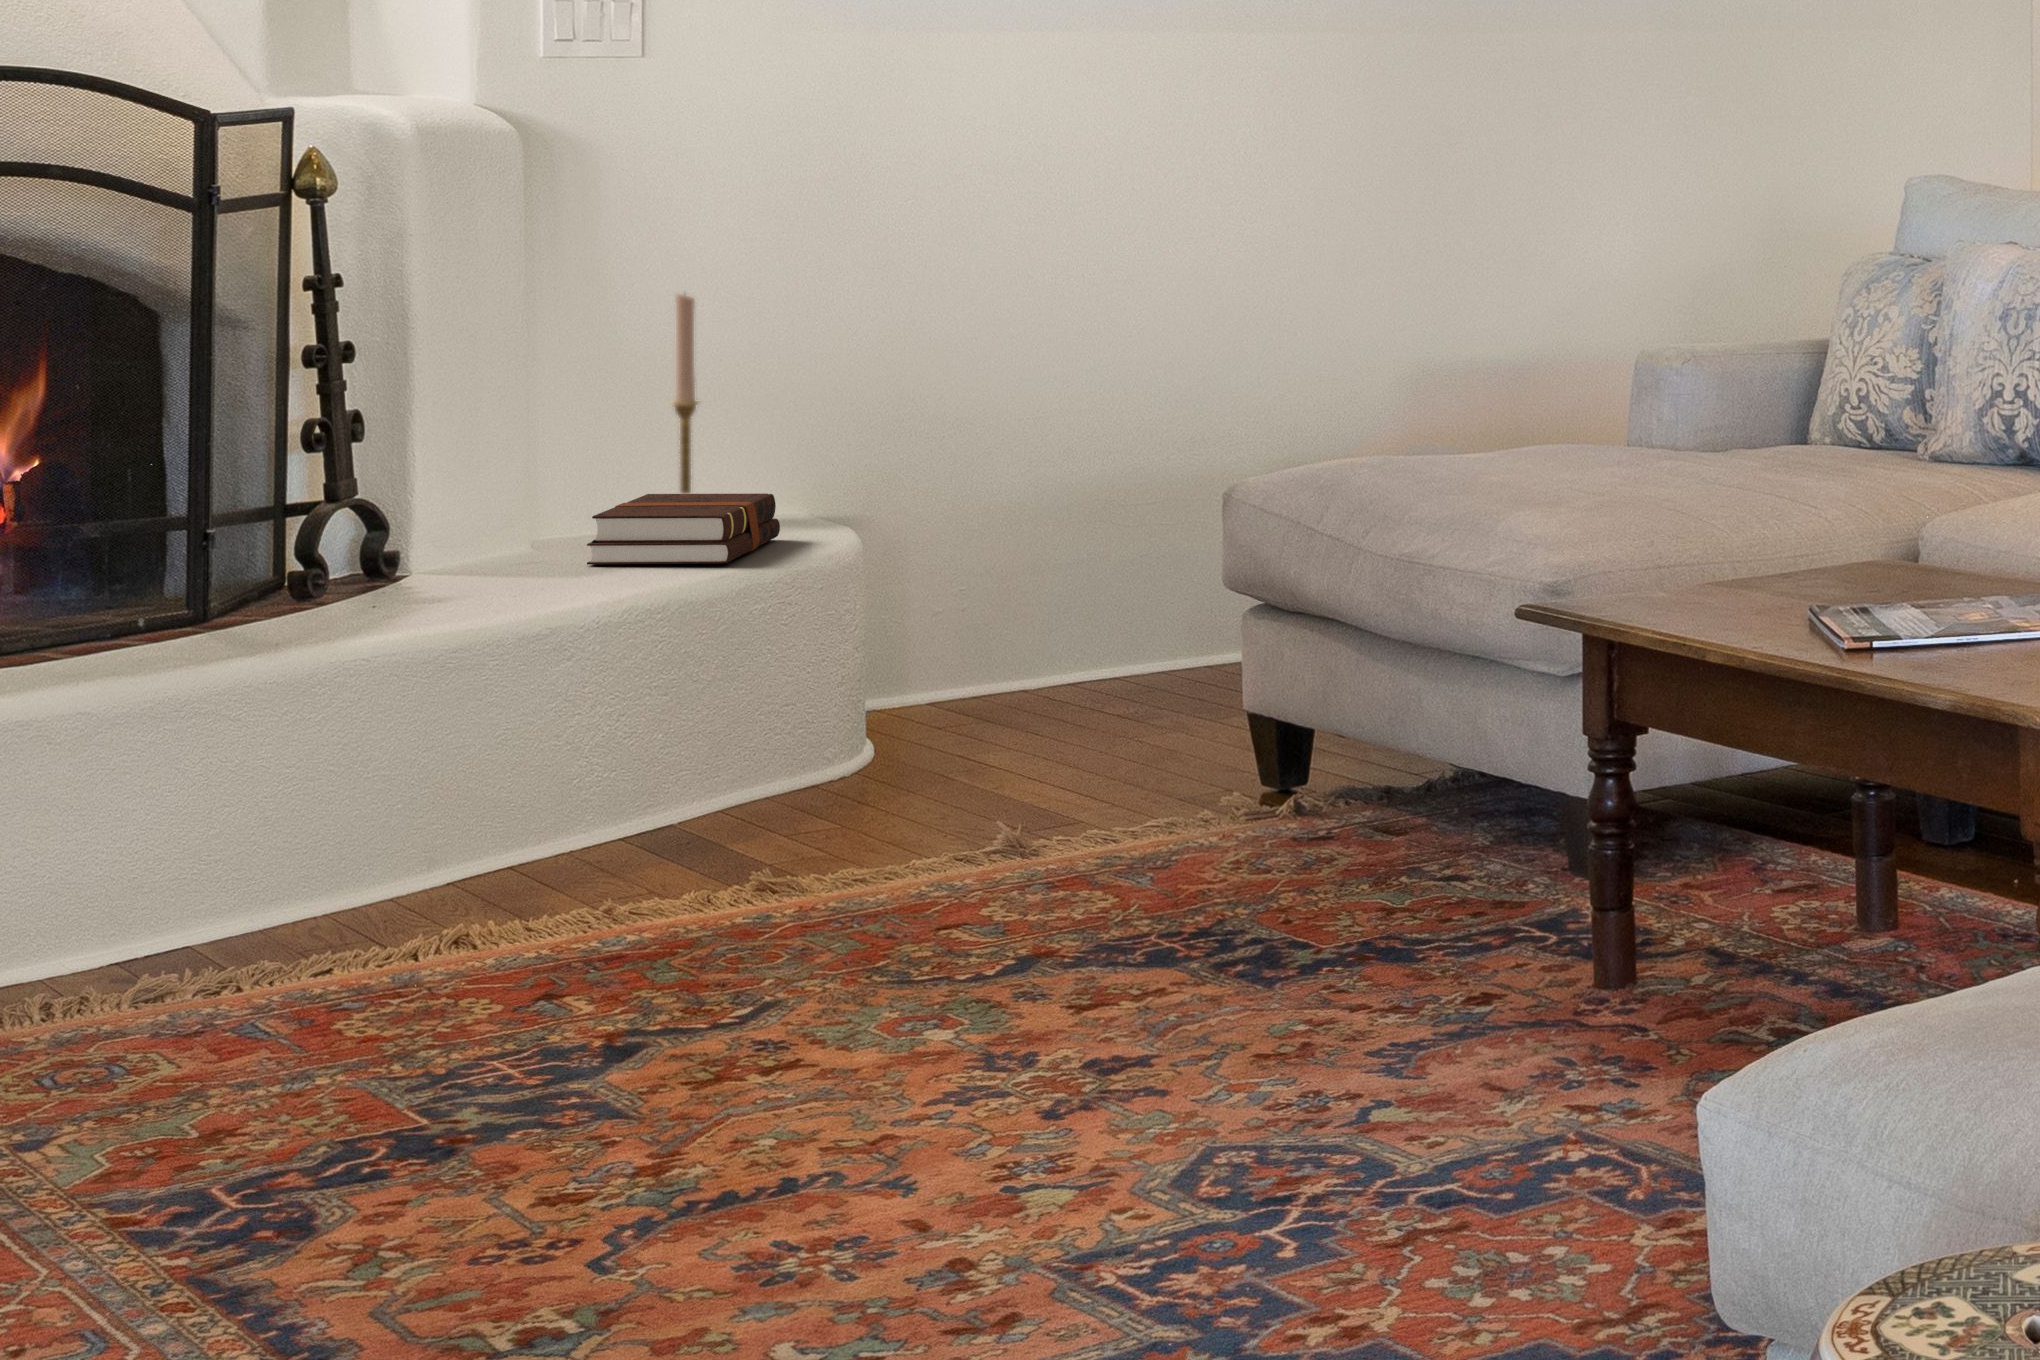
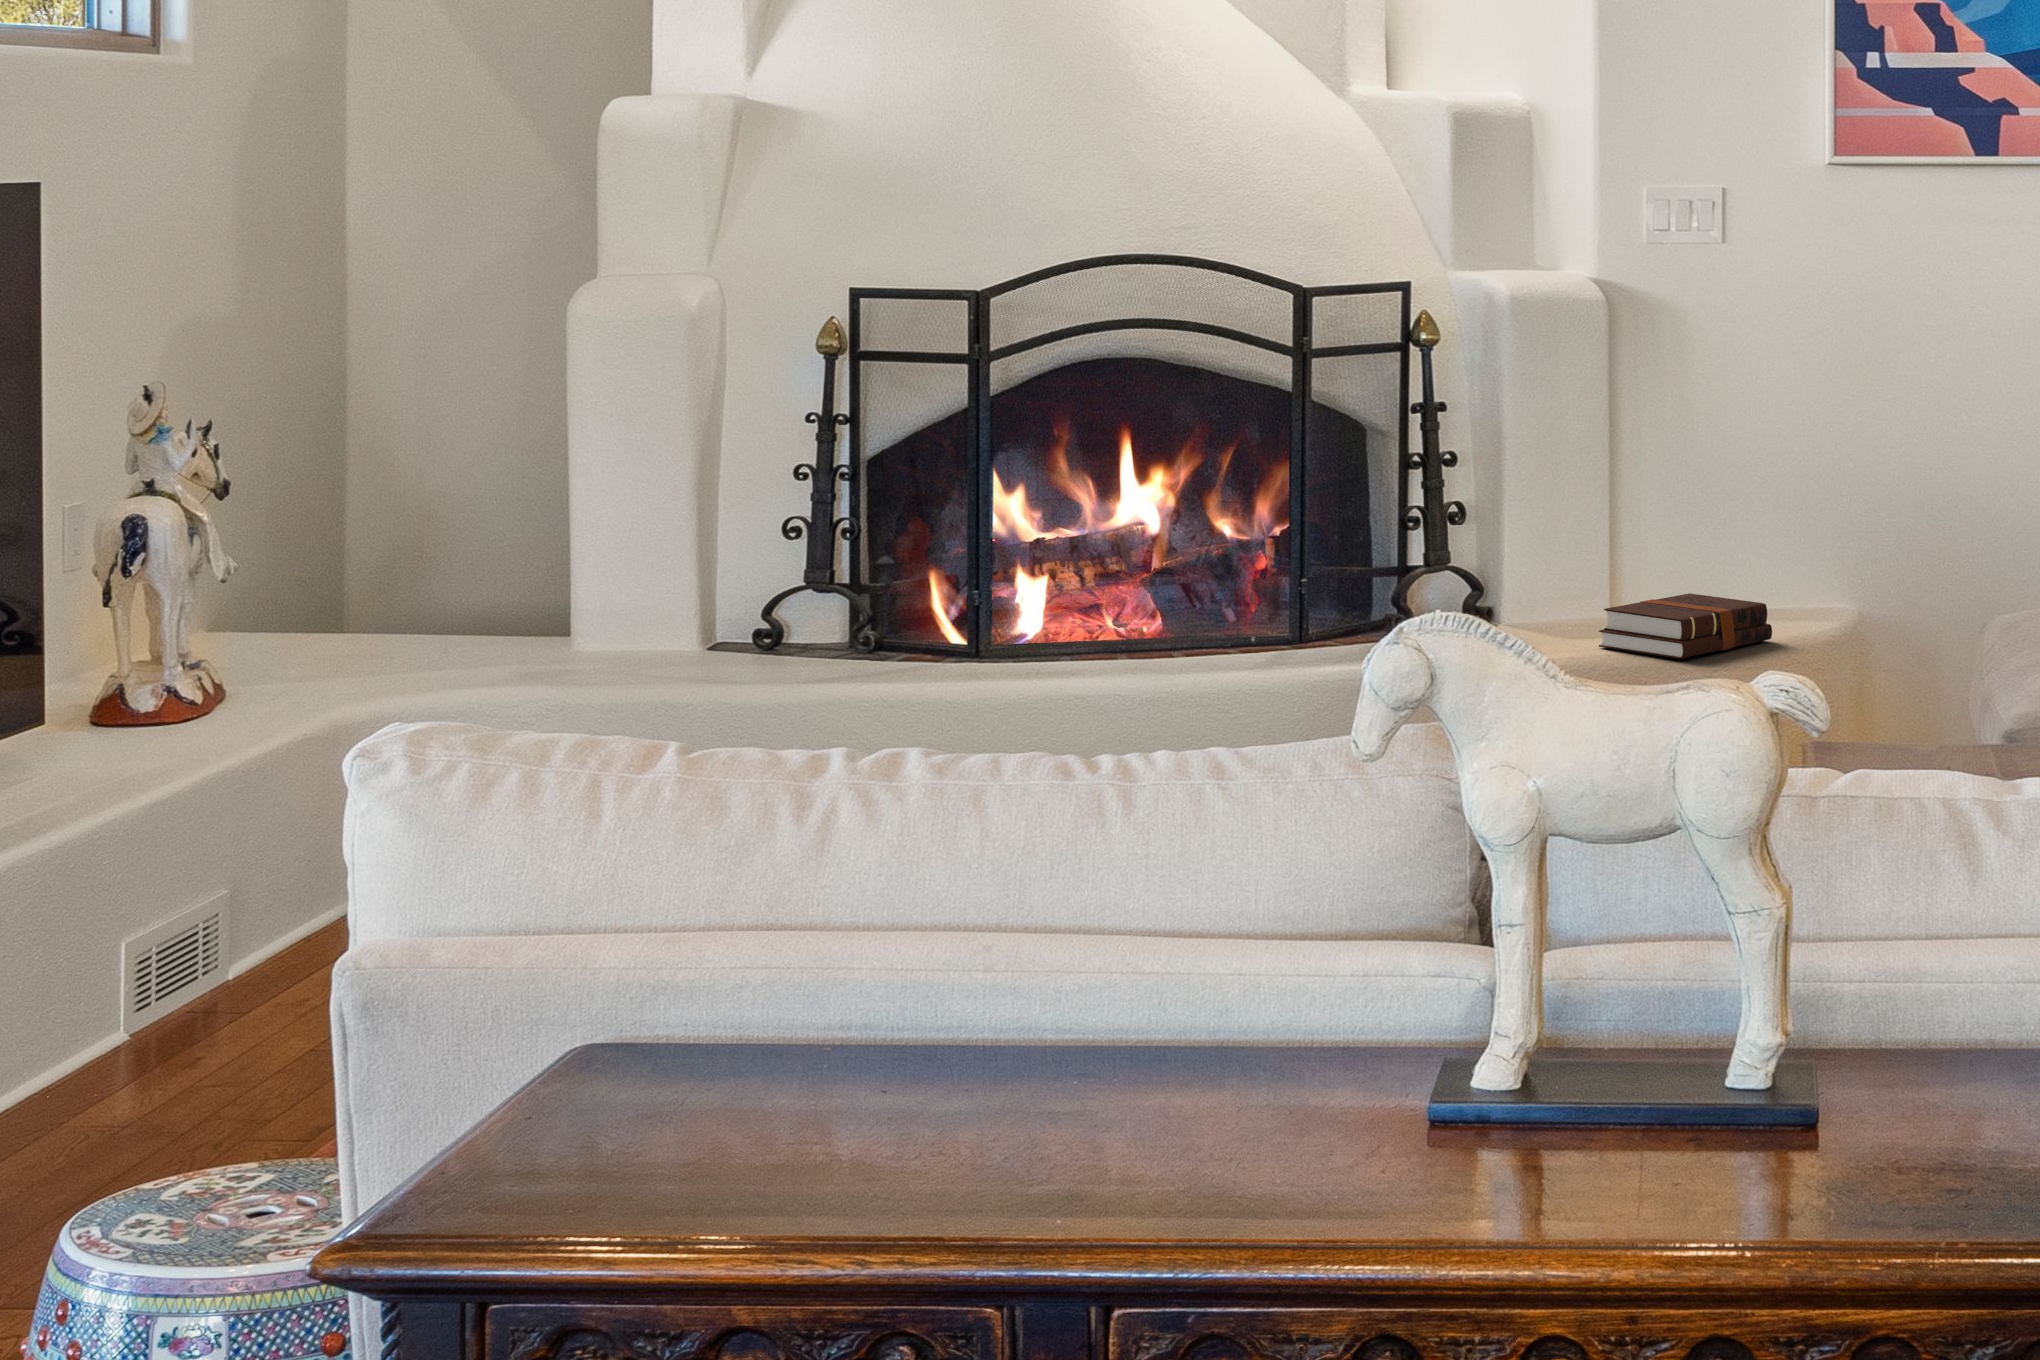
candlestick: present [672,294,699,493] -> none [1734,433,1765,619]

